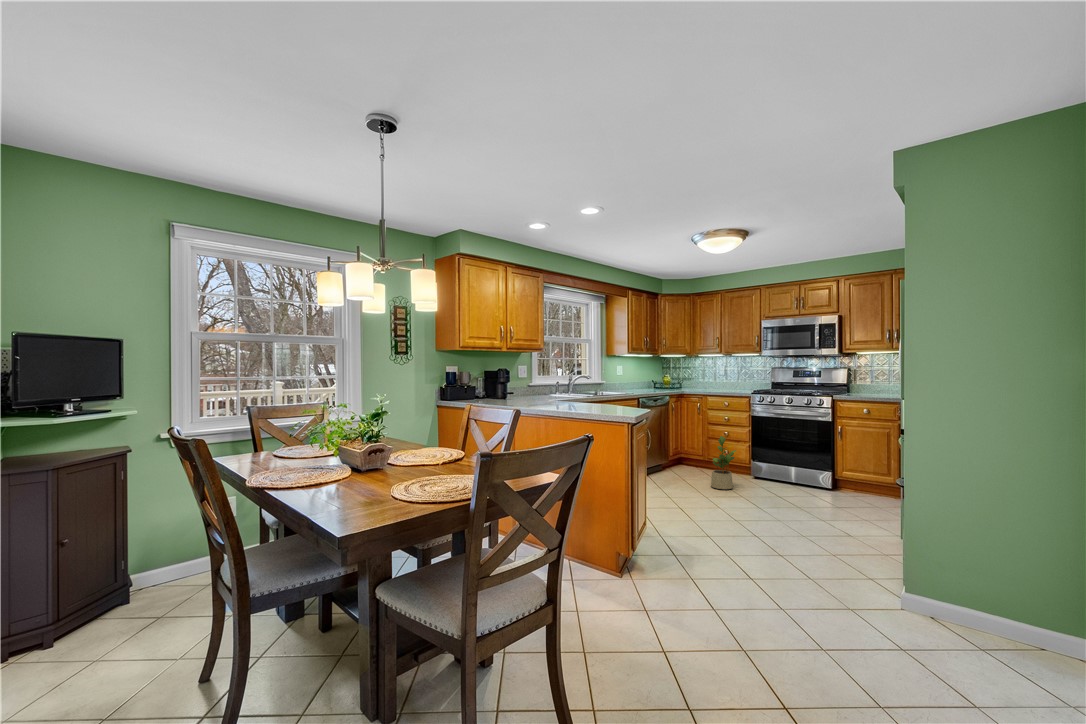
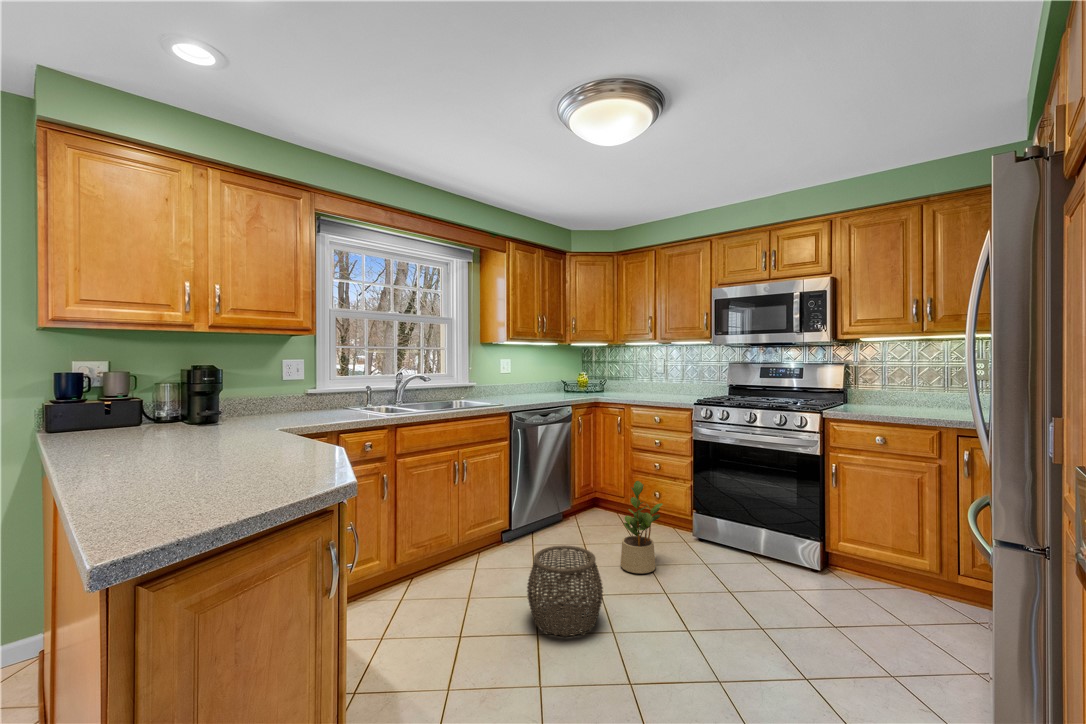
woven basket: none [670,466,712,509] -> present [527,546,603,637]

